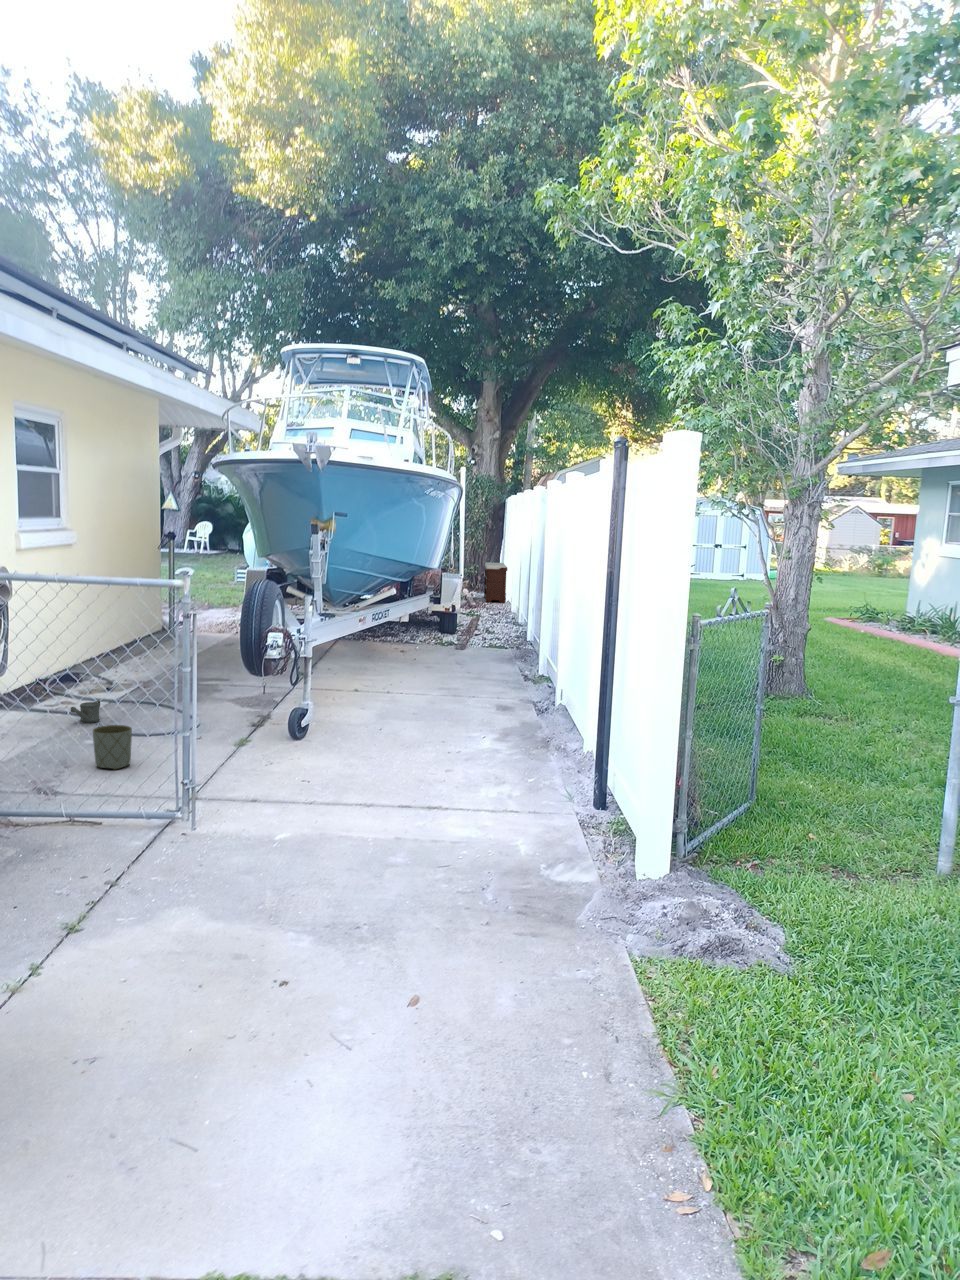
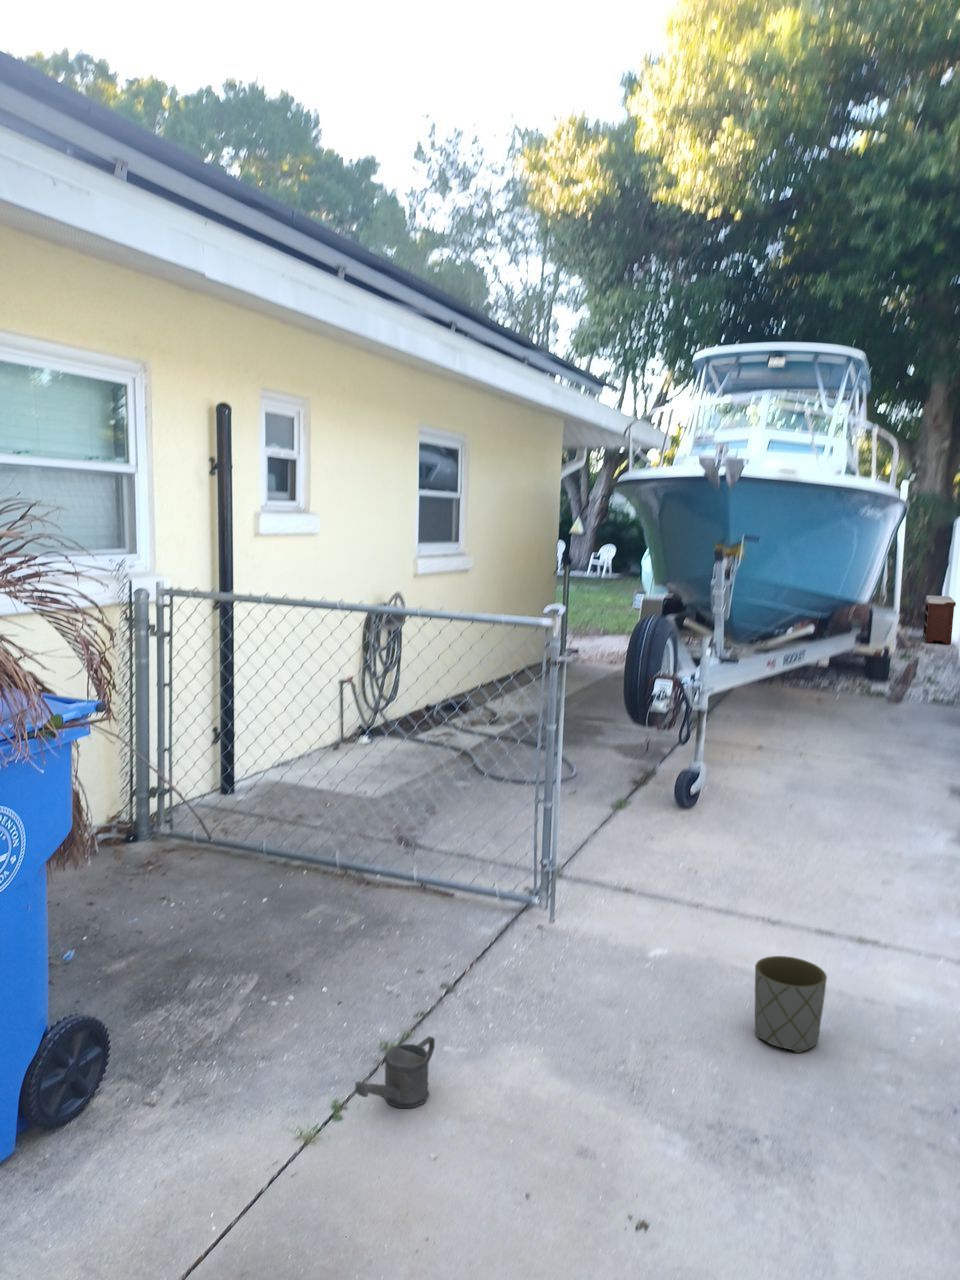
watering can: present [71,701,100,723] -> present [355,1036,435,1108]
planter: present [93,725,132,770] -> present [755,956,827,1053]

